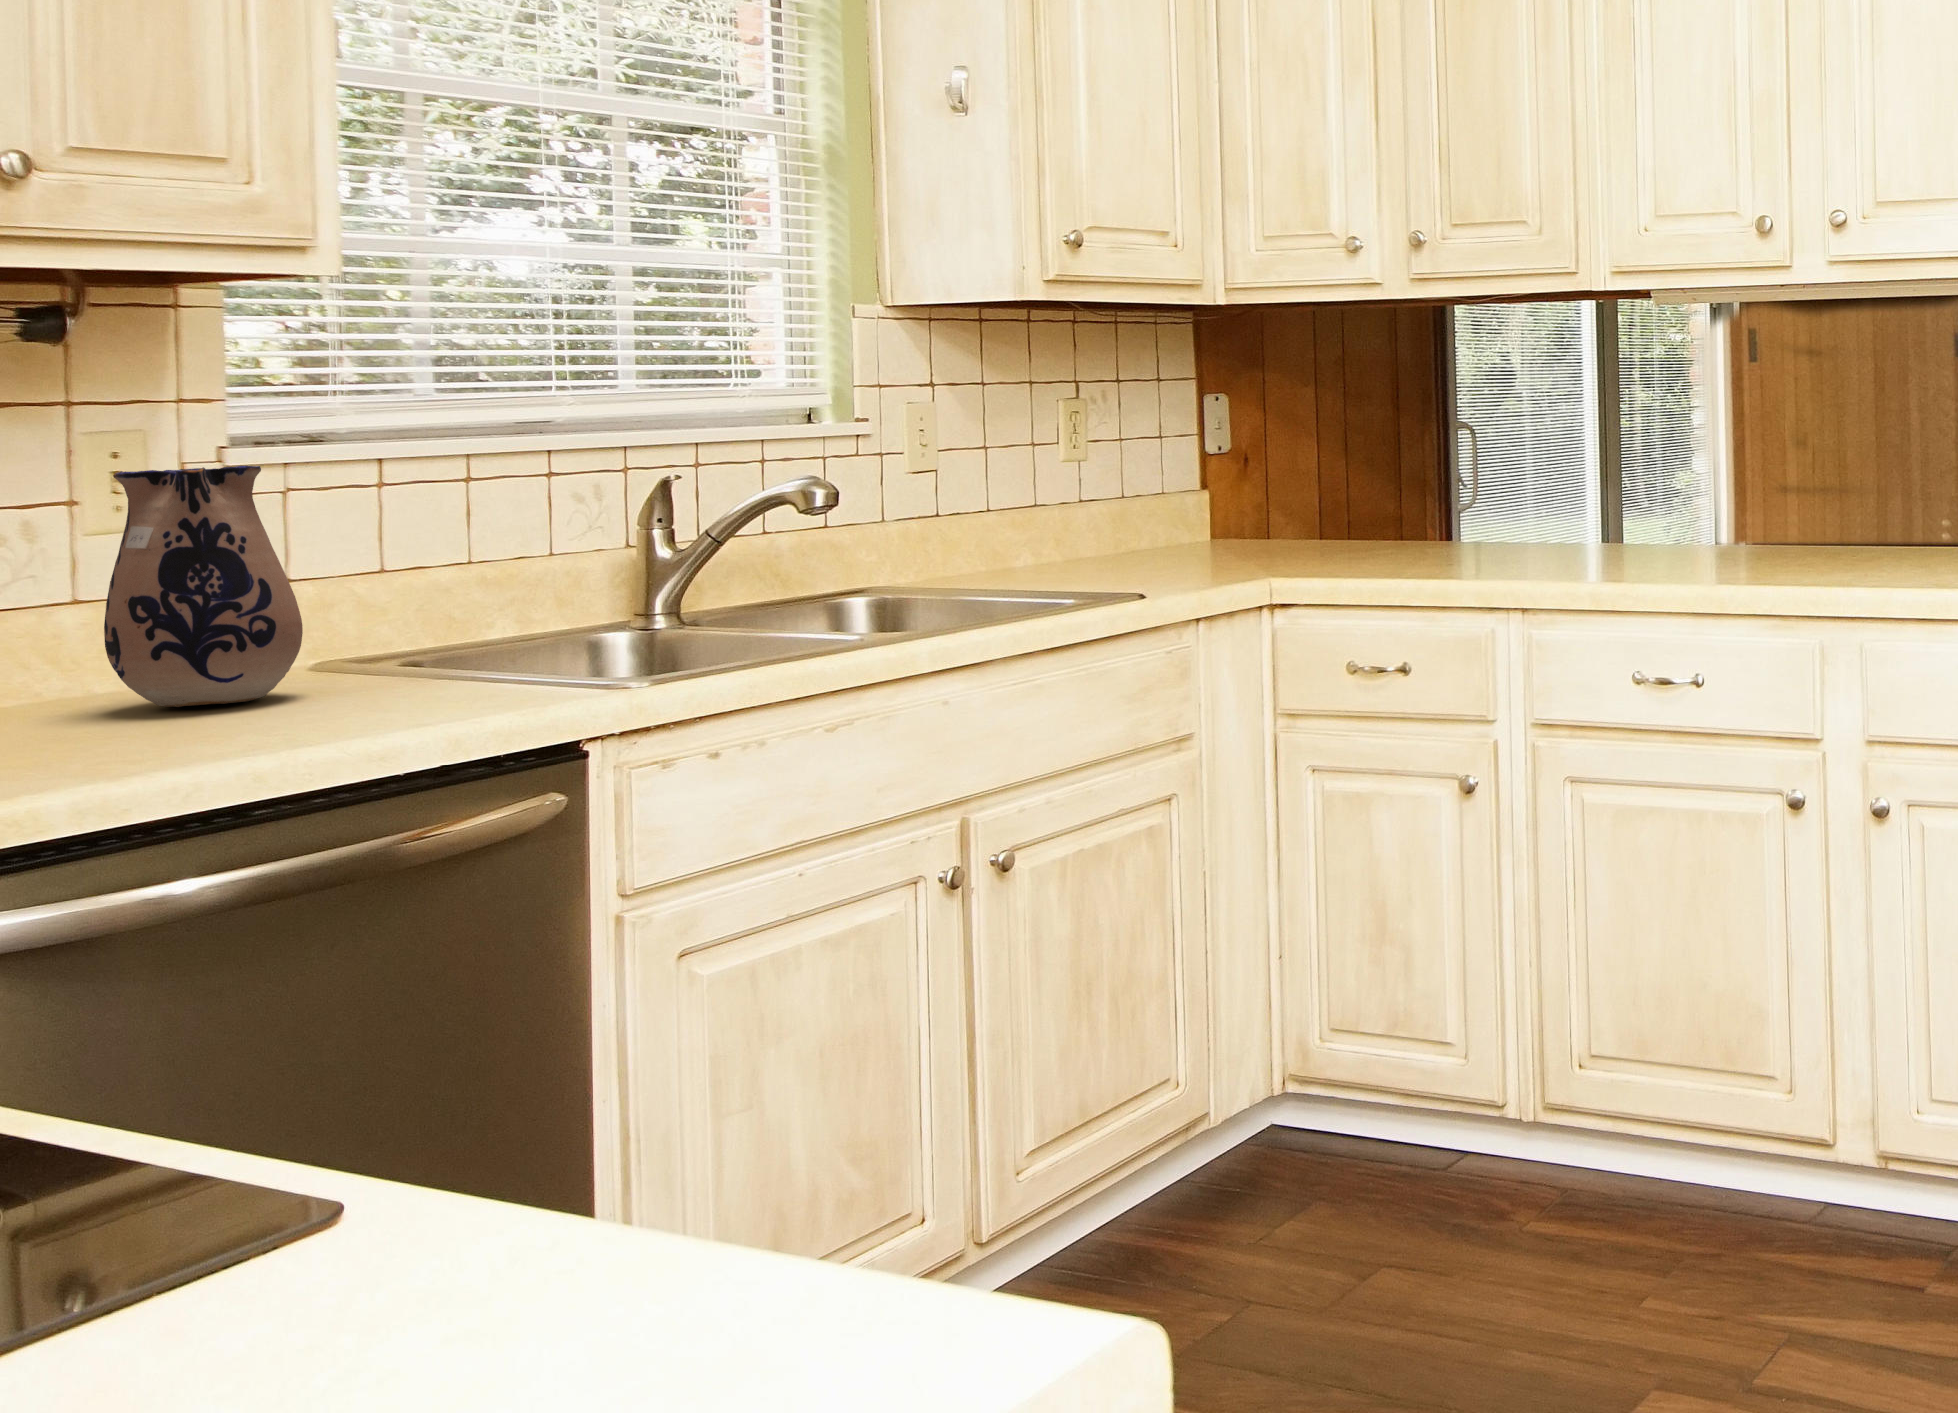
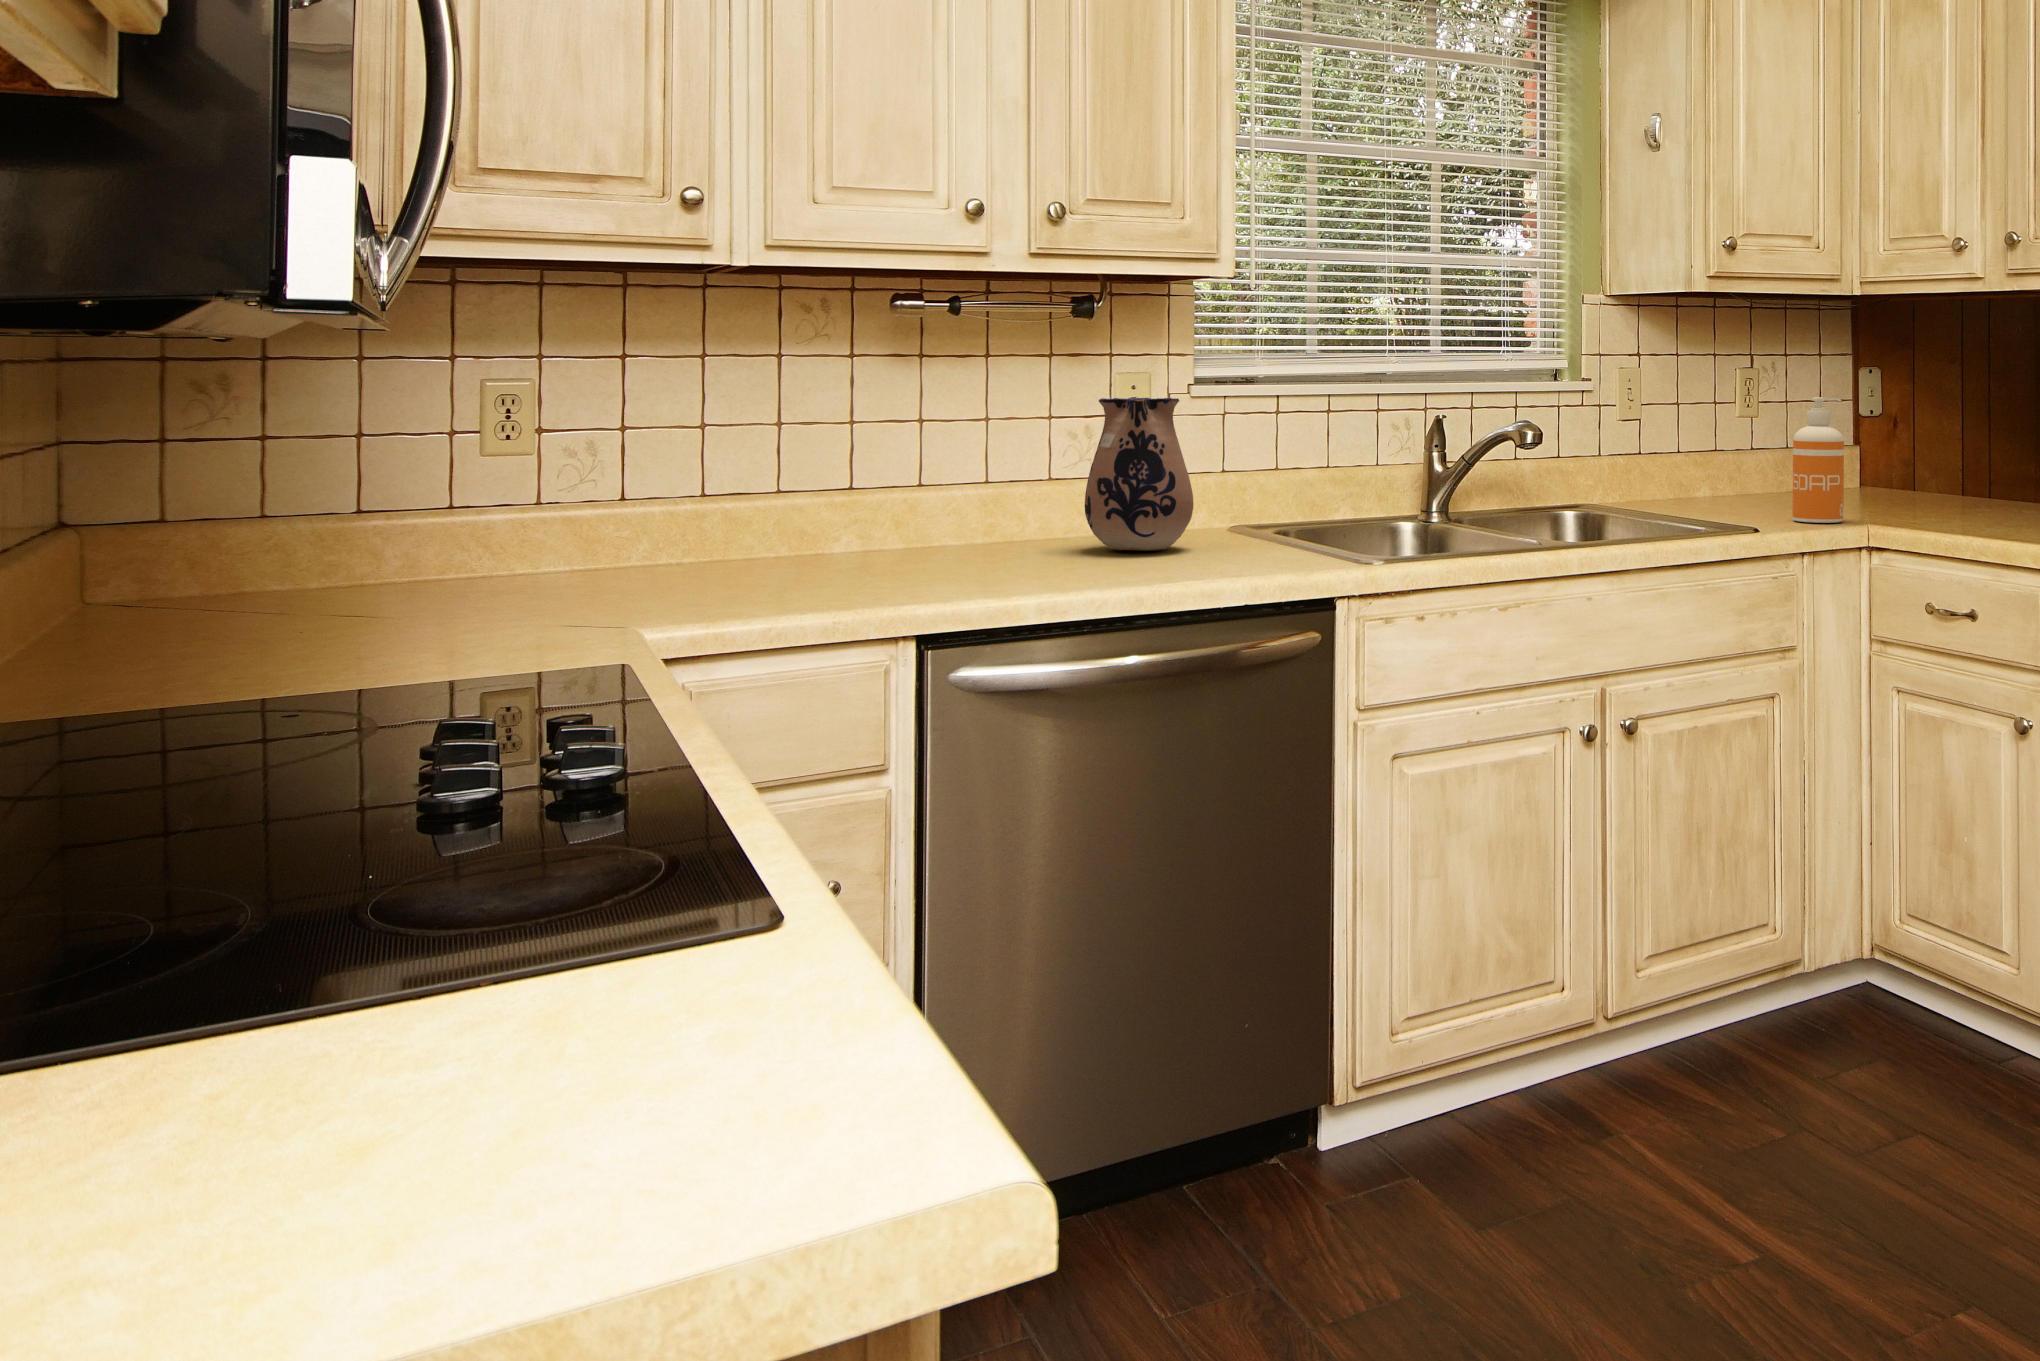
soap dispenser: none [1147,428,1215,586] -> present [1792,397,1844,523]

